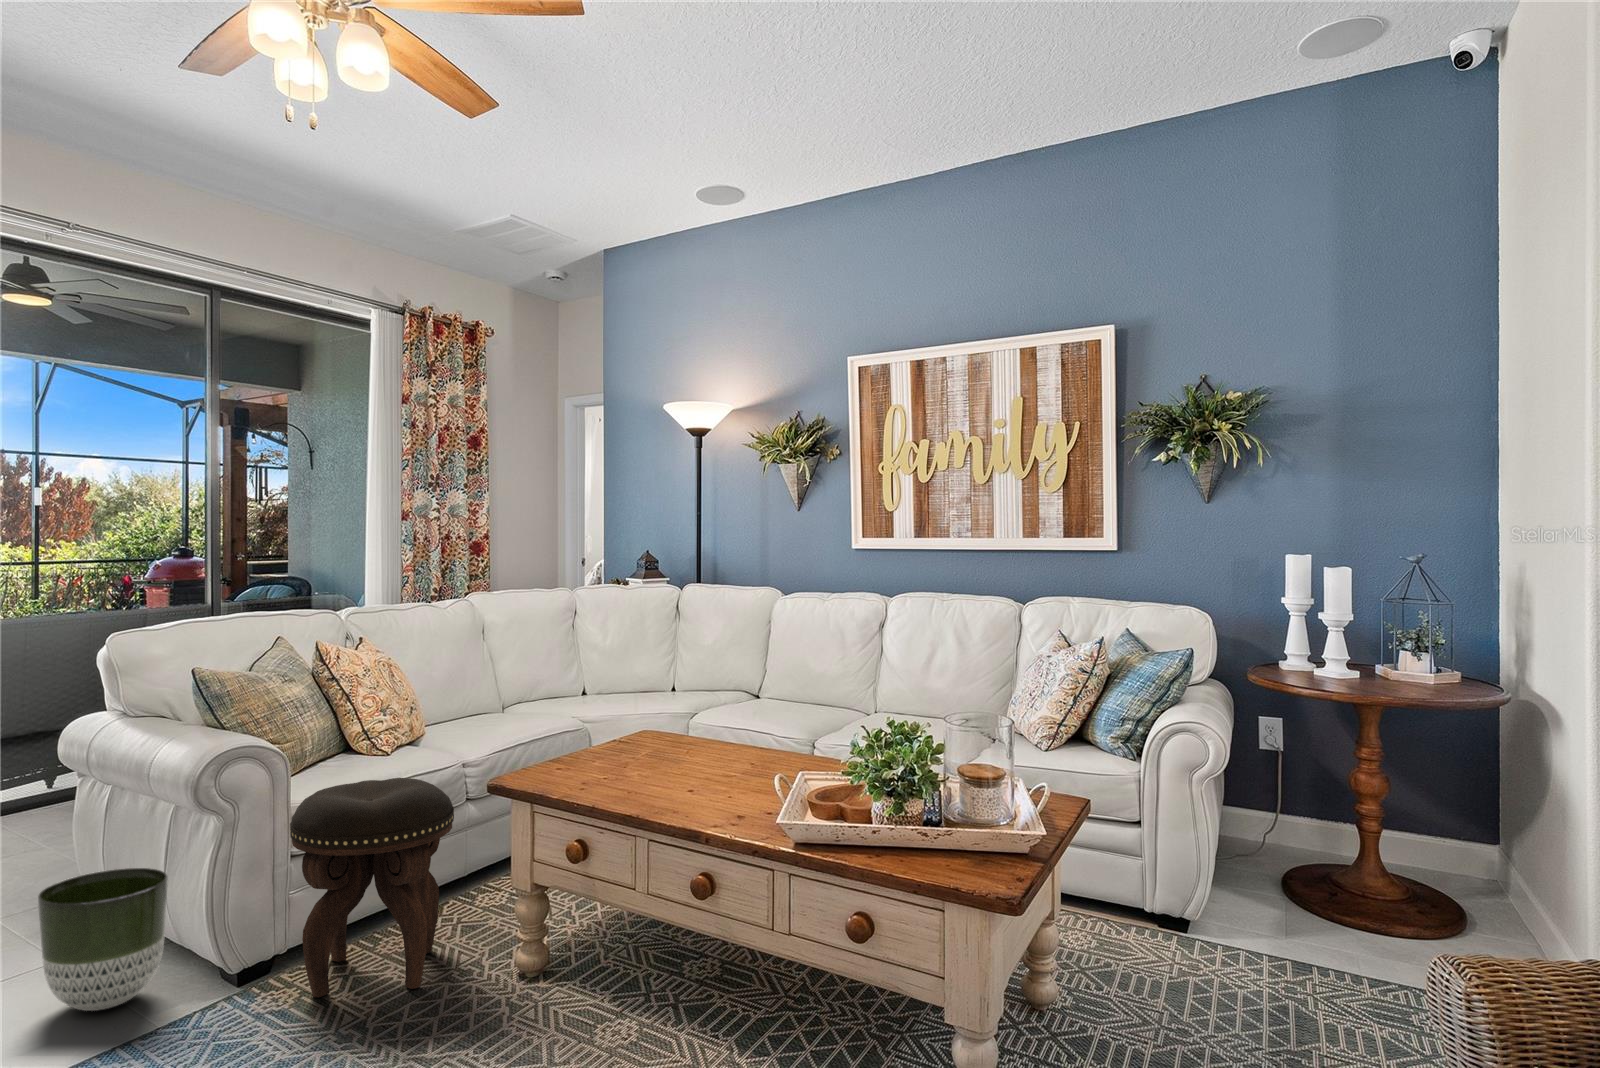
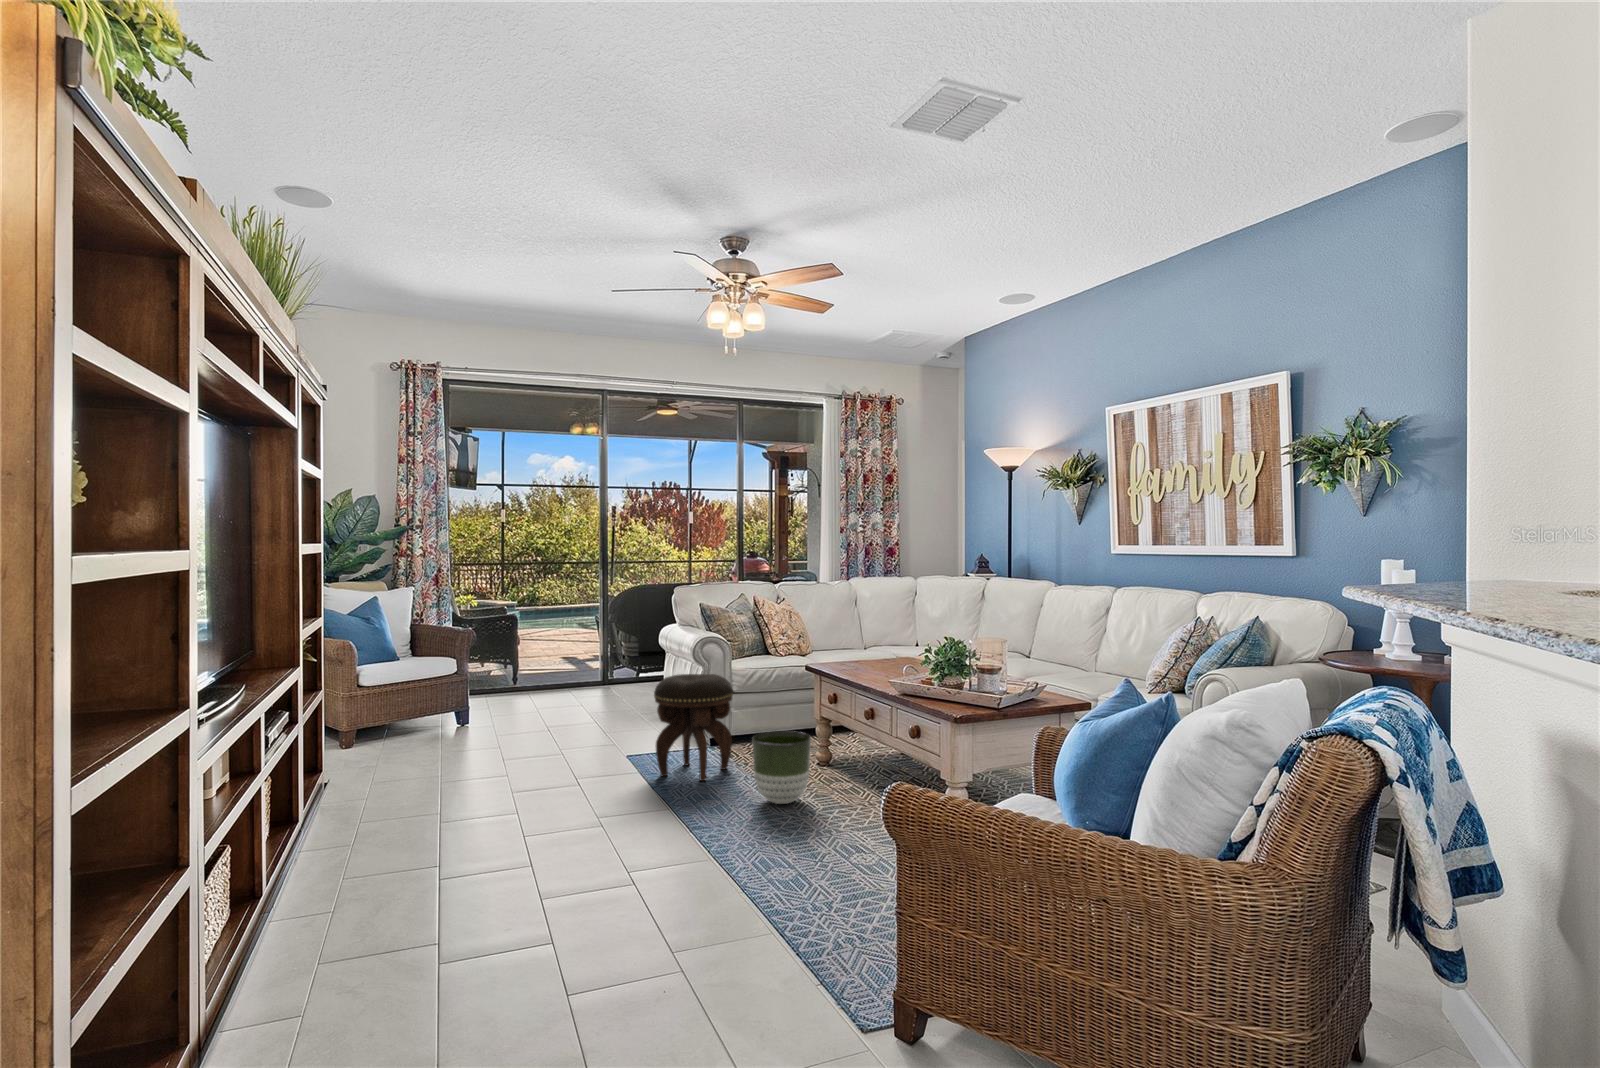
planter: present [38,868,168,1011] -> present [752,731,811,804]

